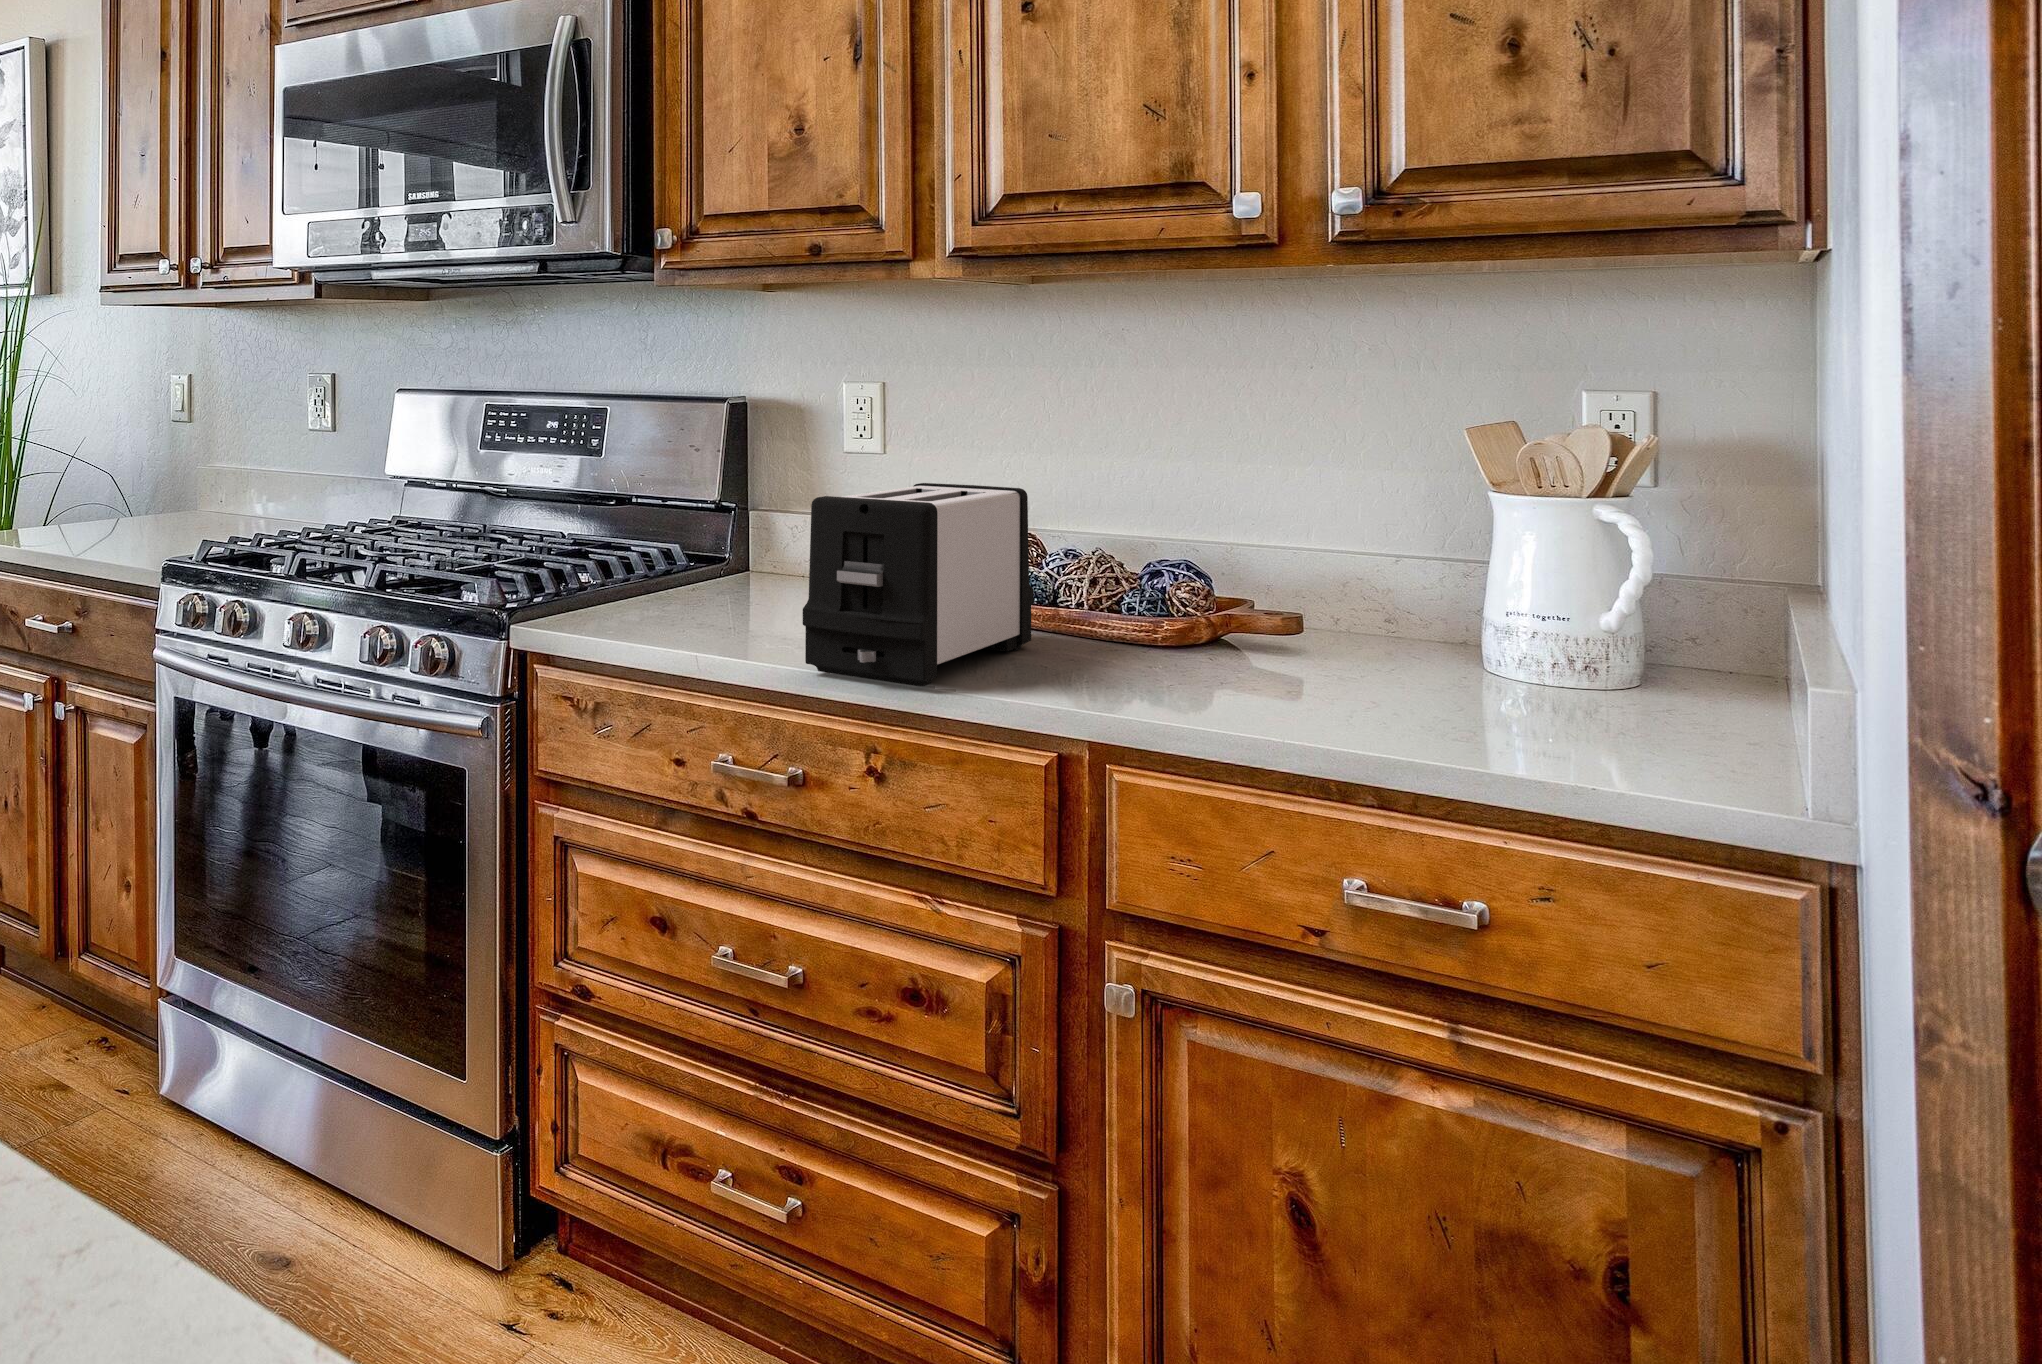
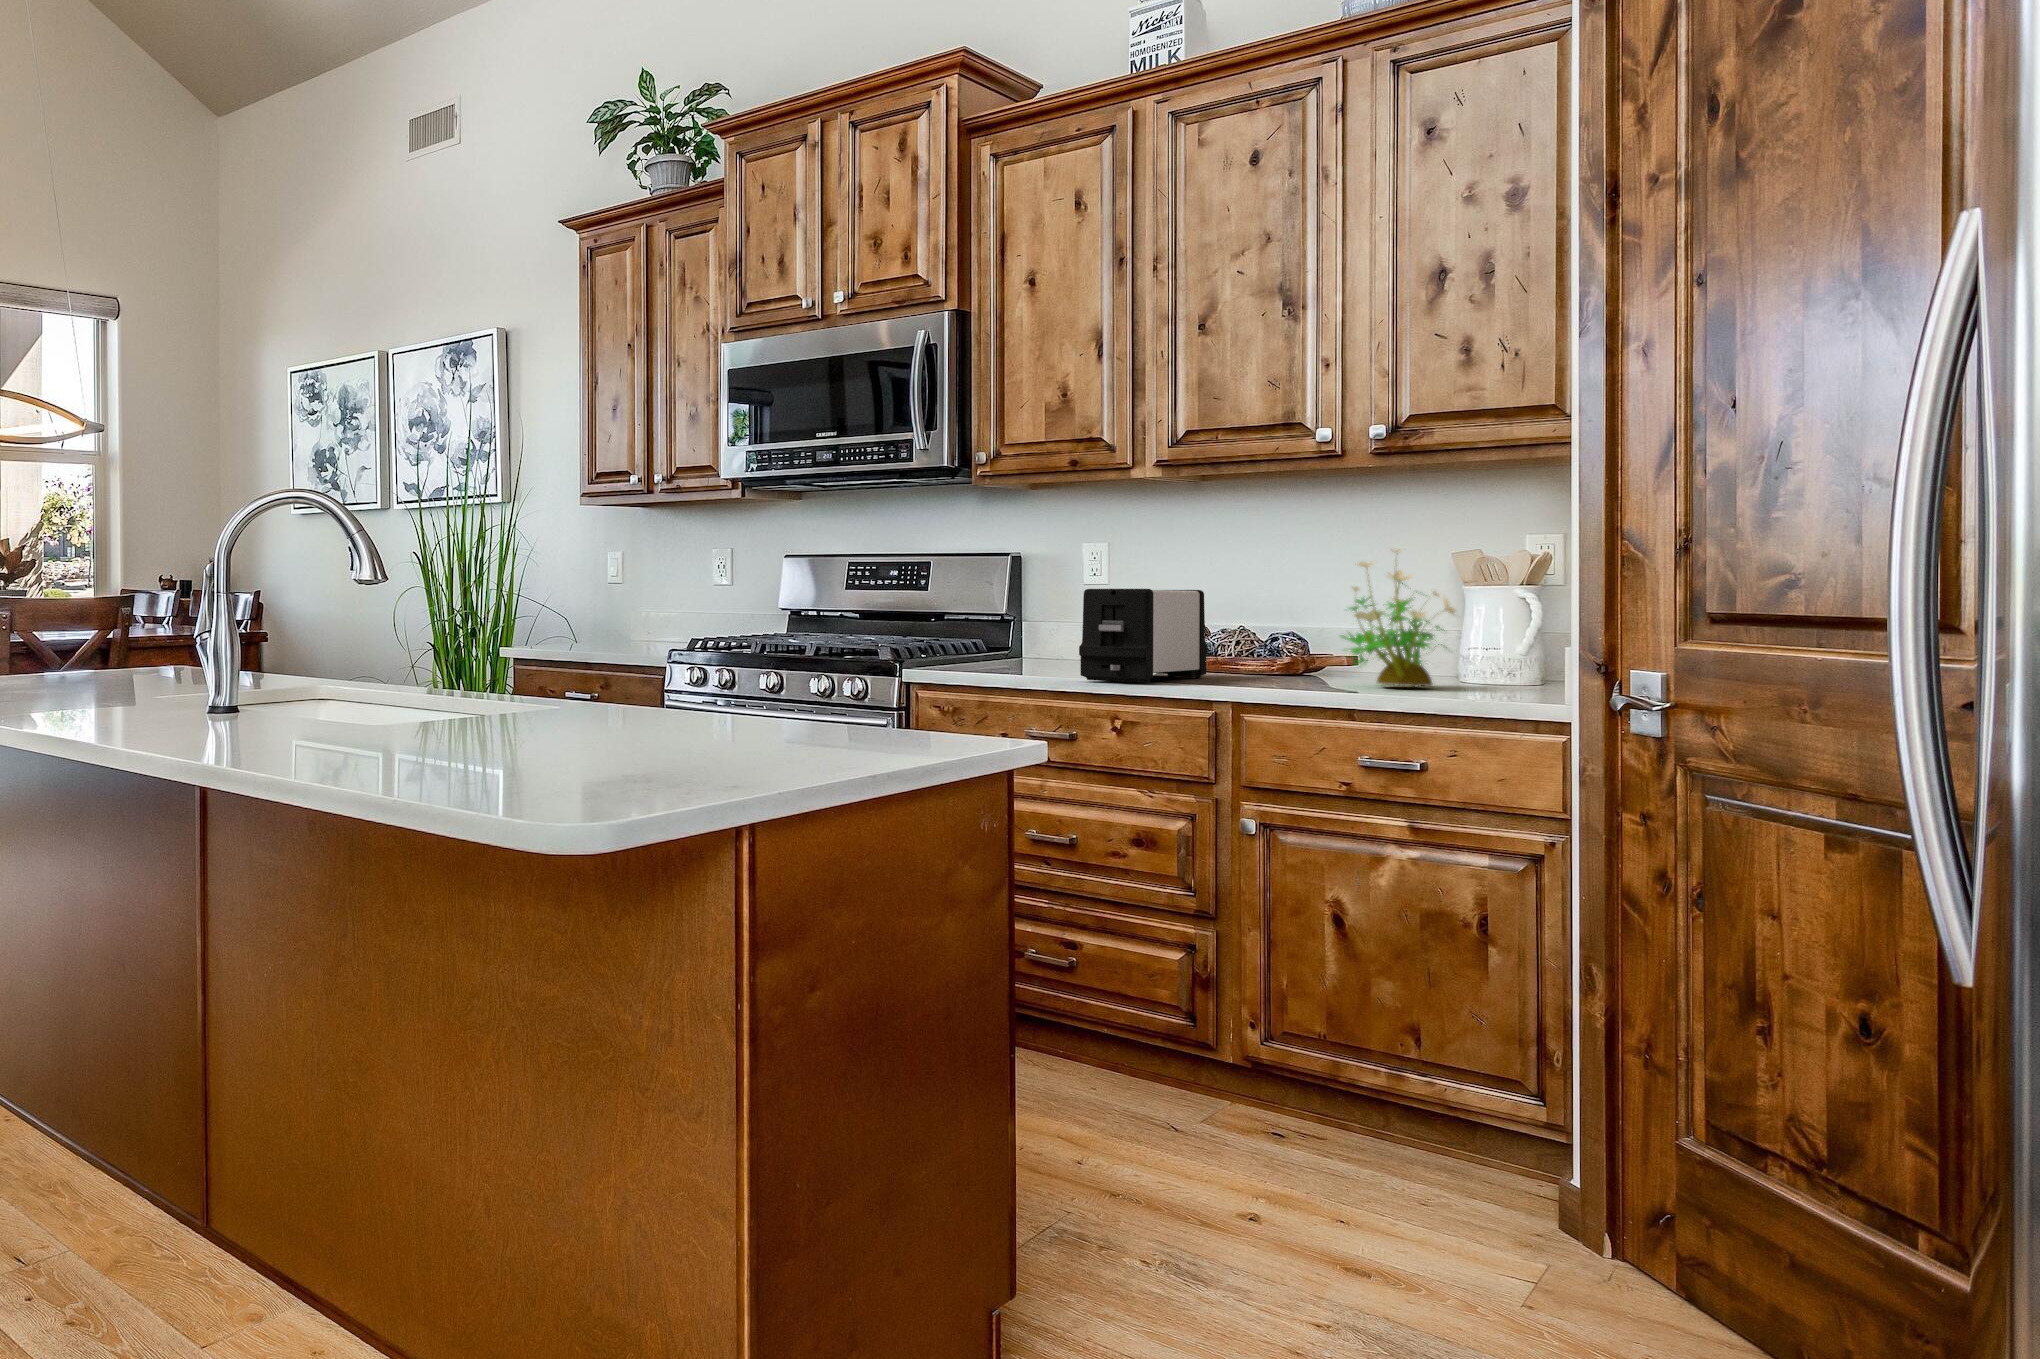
potted plant: none [1285,430,1521,711] -> present [1341,549,1456,687]

